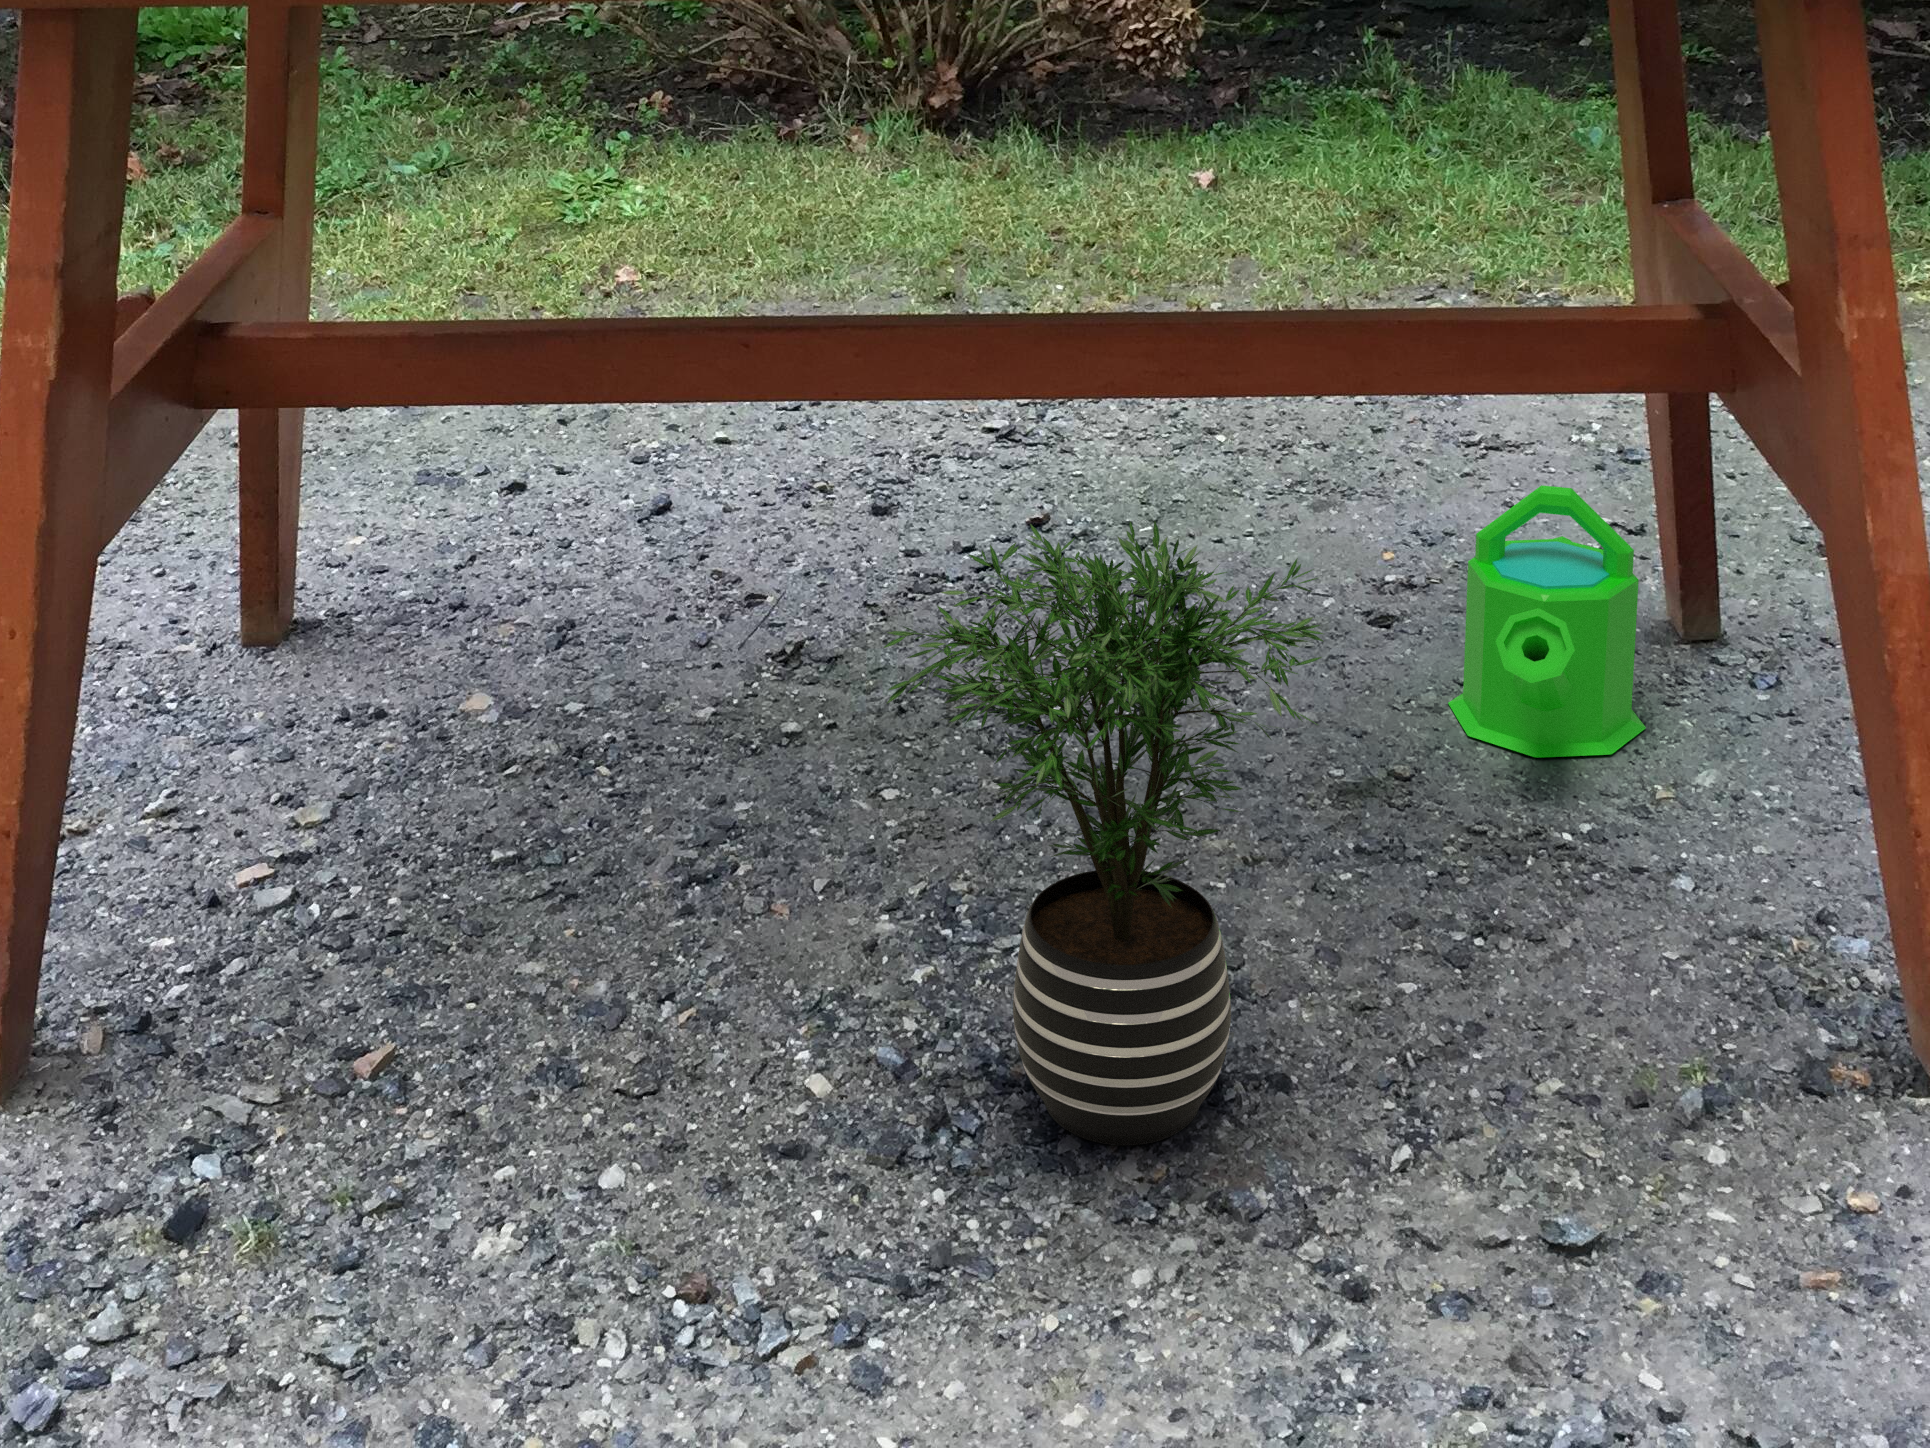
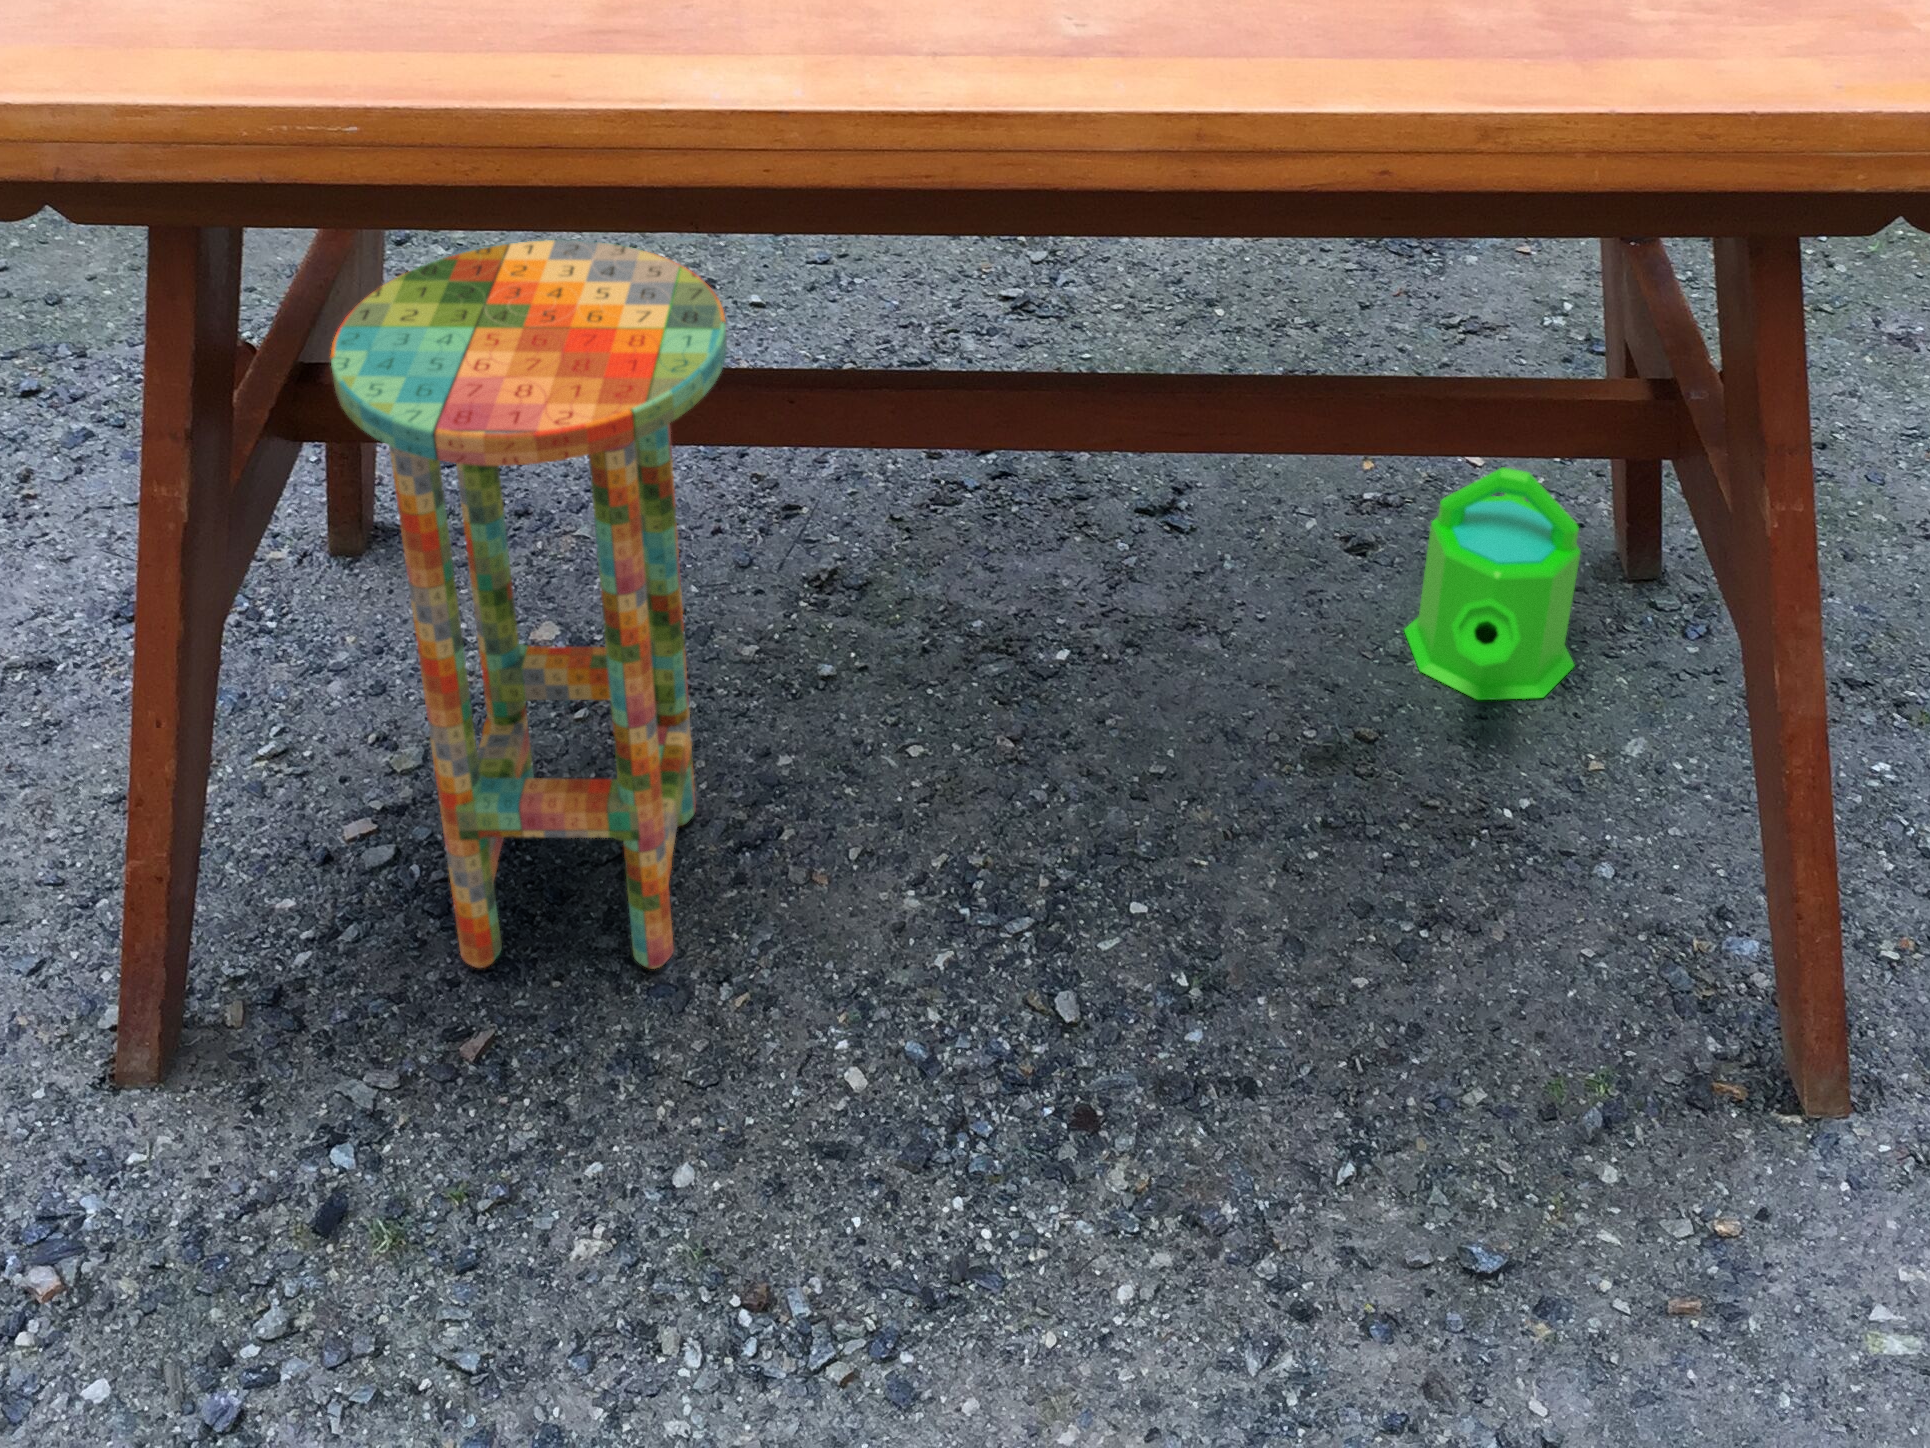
side table: none [239,159,667,1002] -> present [330,240,727,969]
potted plant: present [884,521,1323,1145] -> none [921,632,1312,1149]

